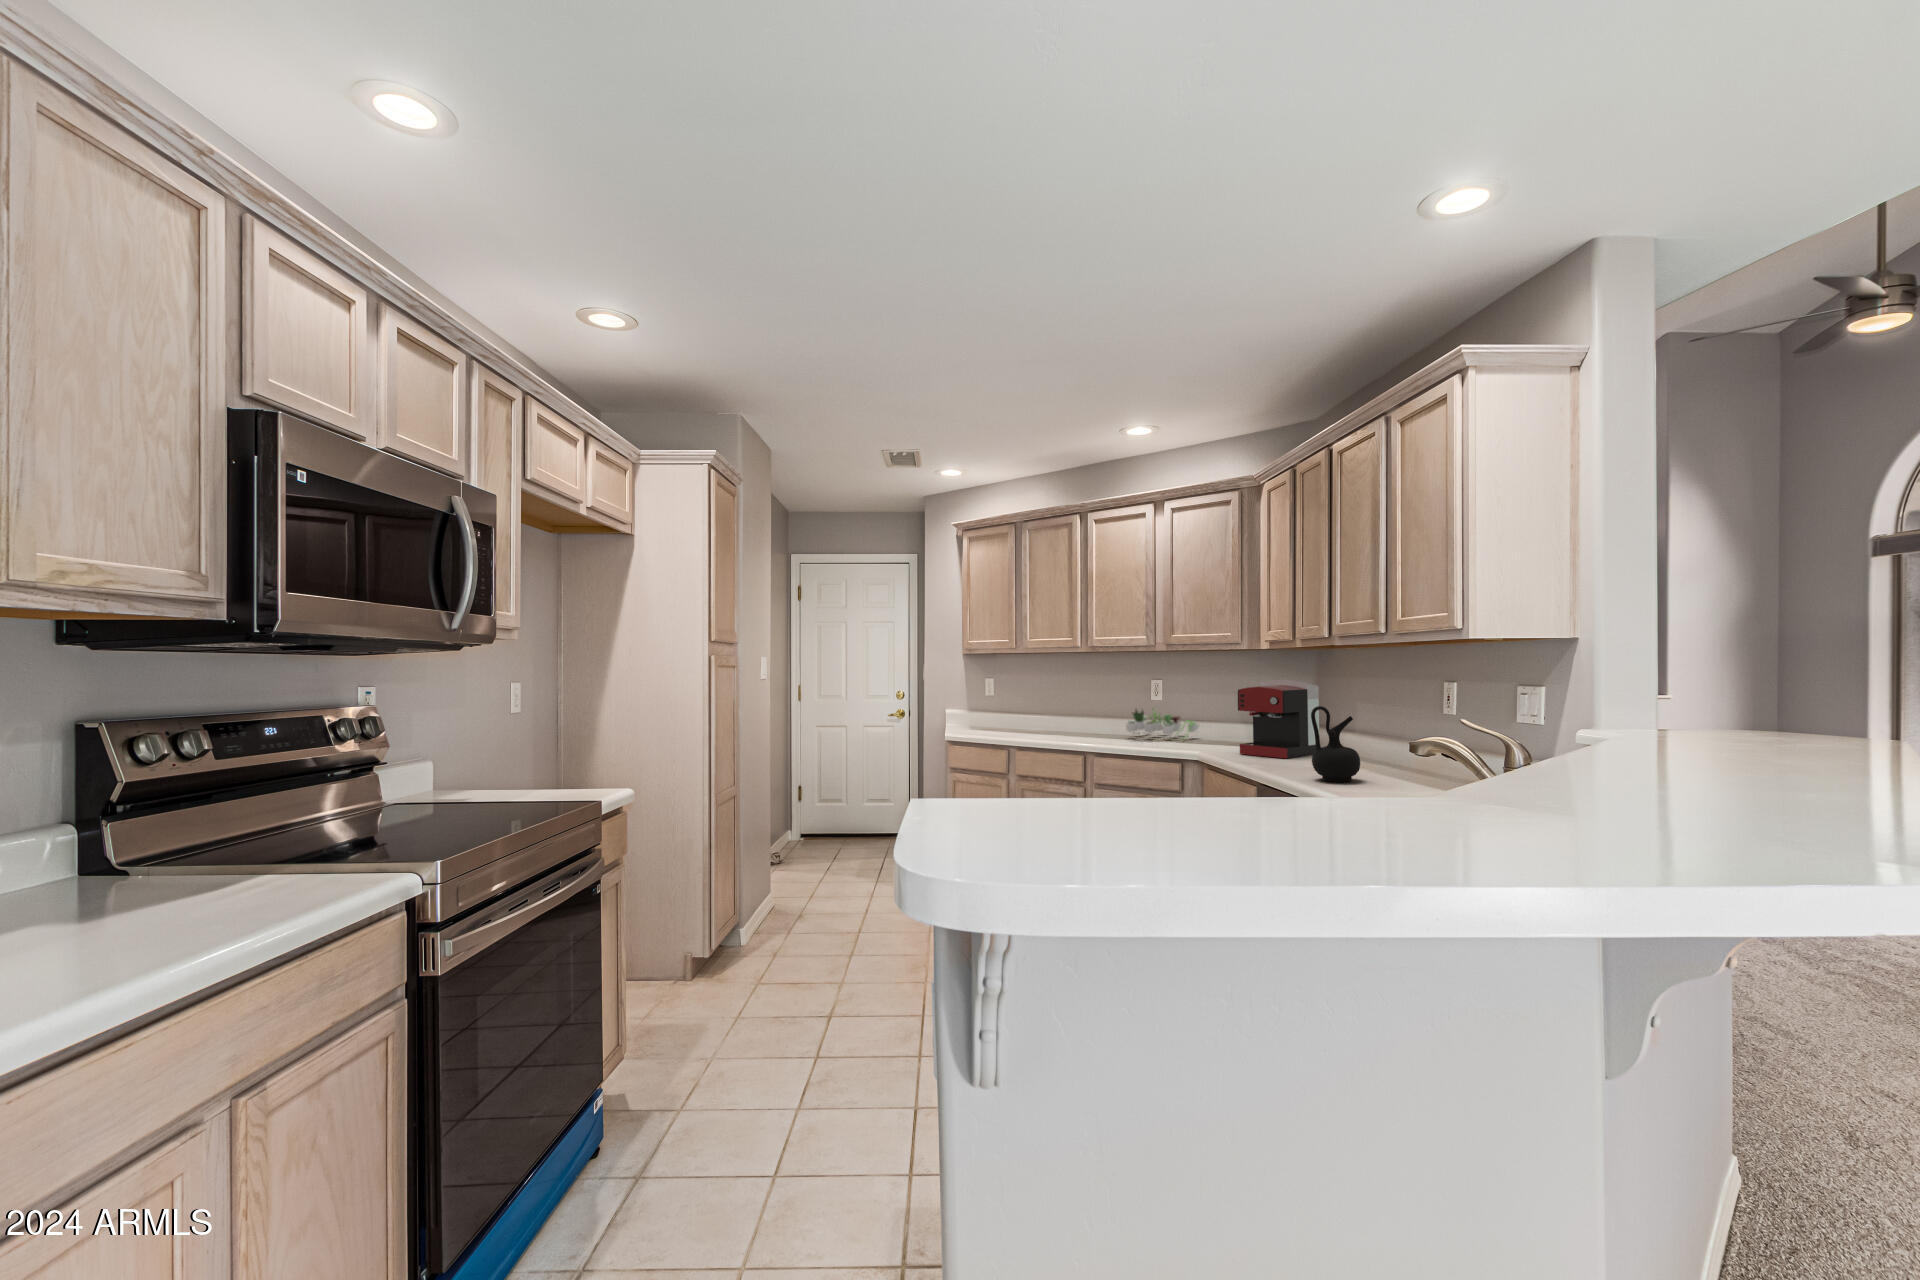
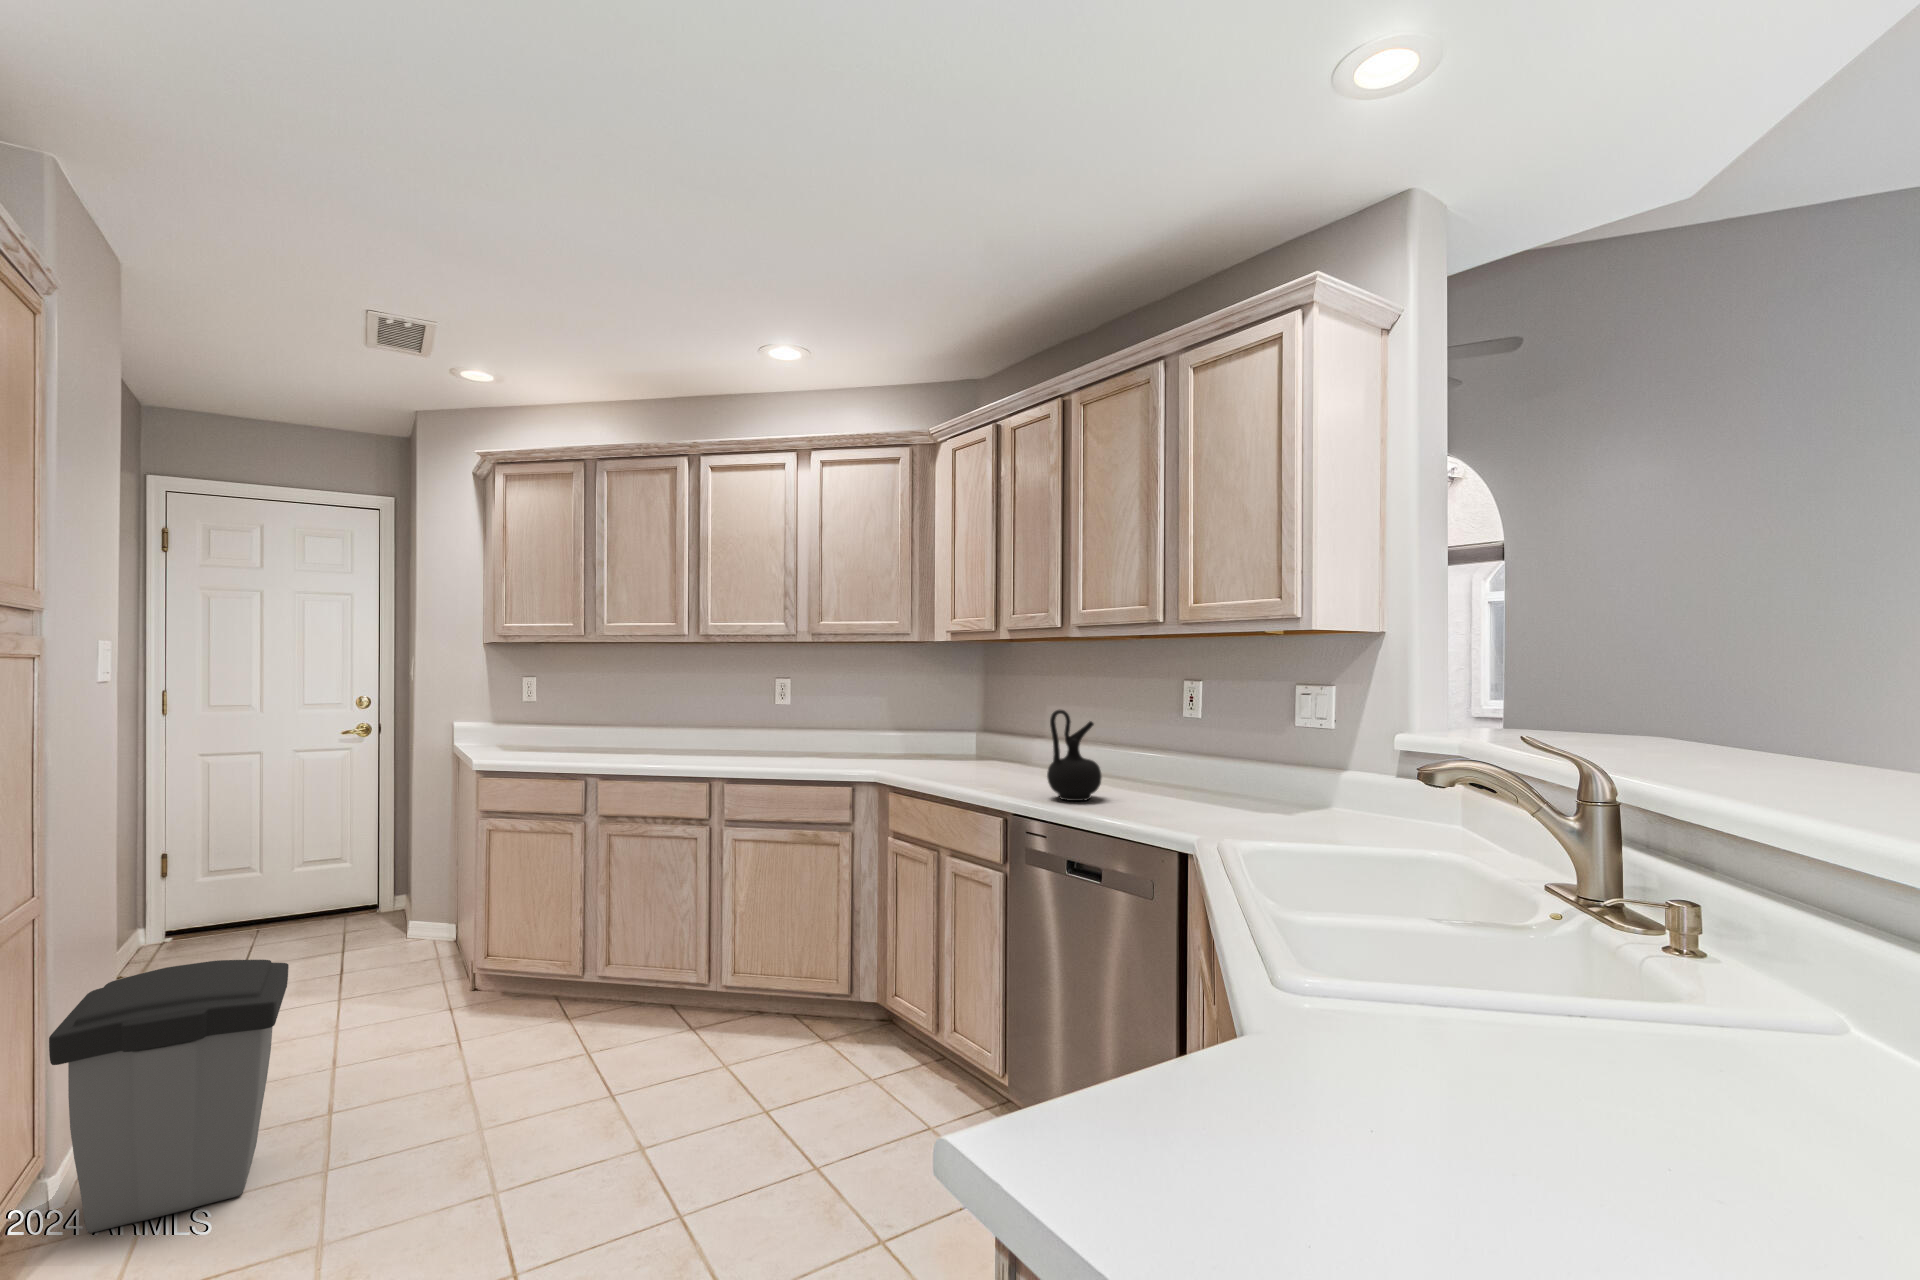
coffee maker: present [1238,679,1319,758] -> none [914,678,998,773]
succulent plant: present [1126,709,1199,737] -> none [746,711,837,755]
trash can: none [736,835,835,959] -> present [49,960,289,1233]

